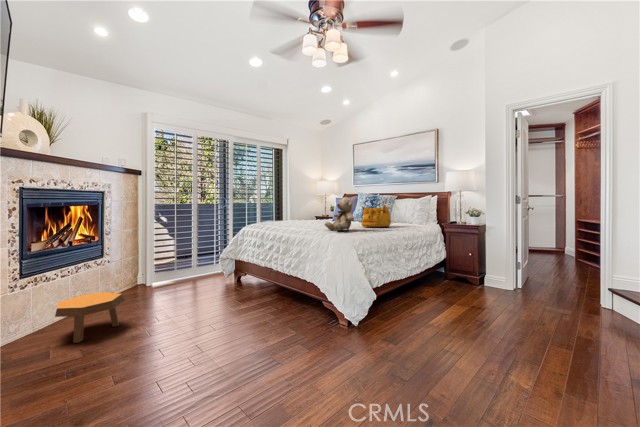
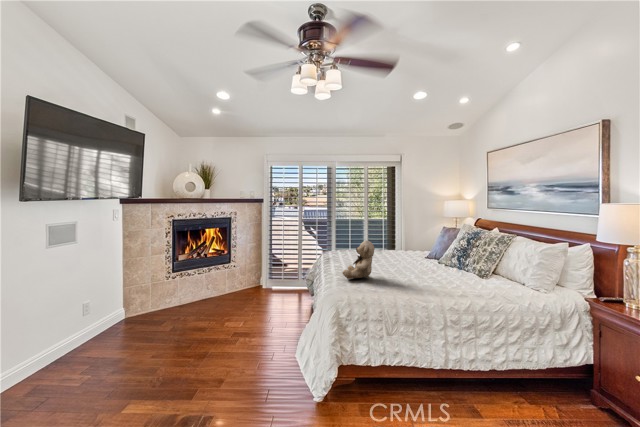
handbag: present [361,205,391,227] -> none [407,250,446,282]
footstool: present [55,292,125,343] -> none [171,292,209,323]

